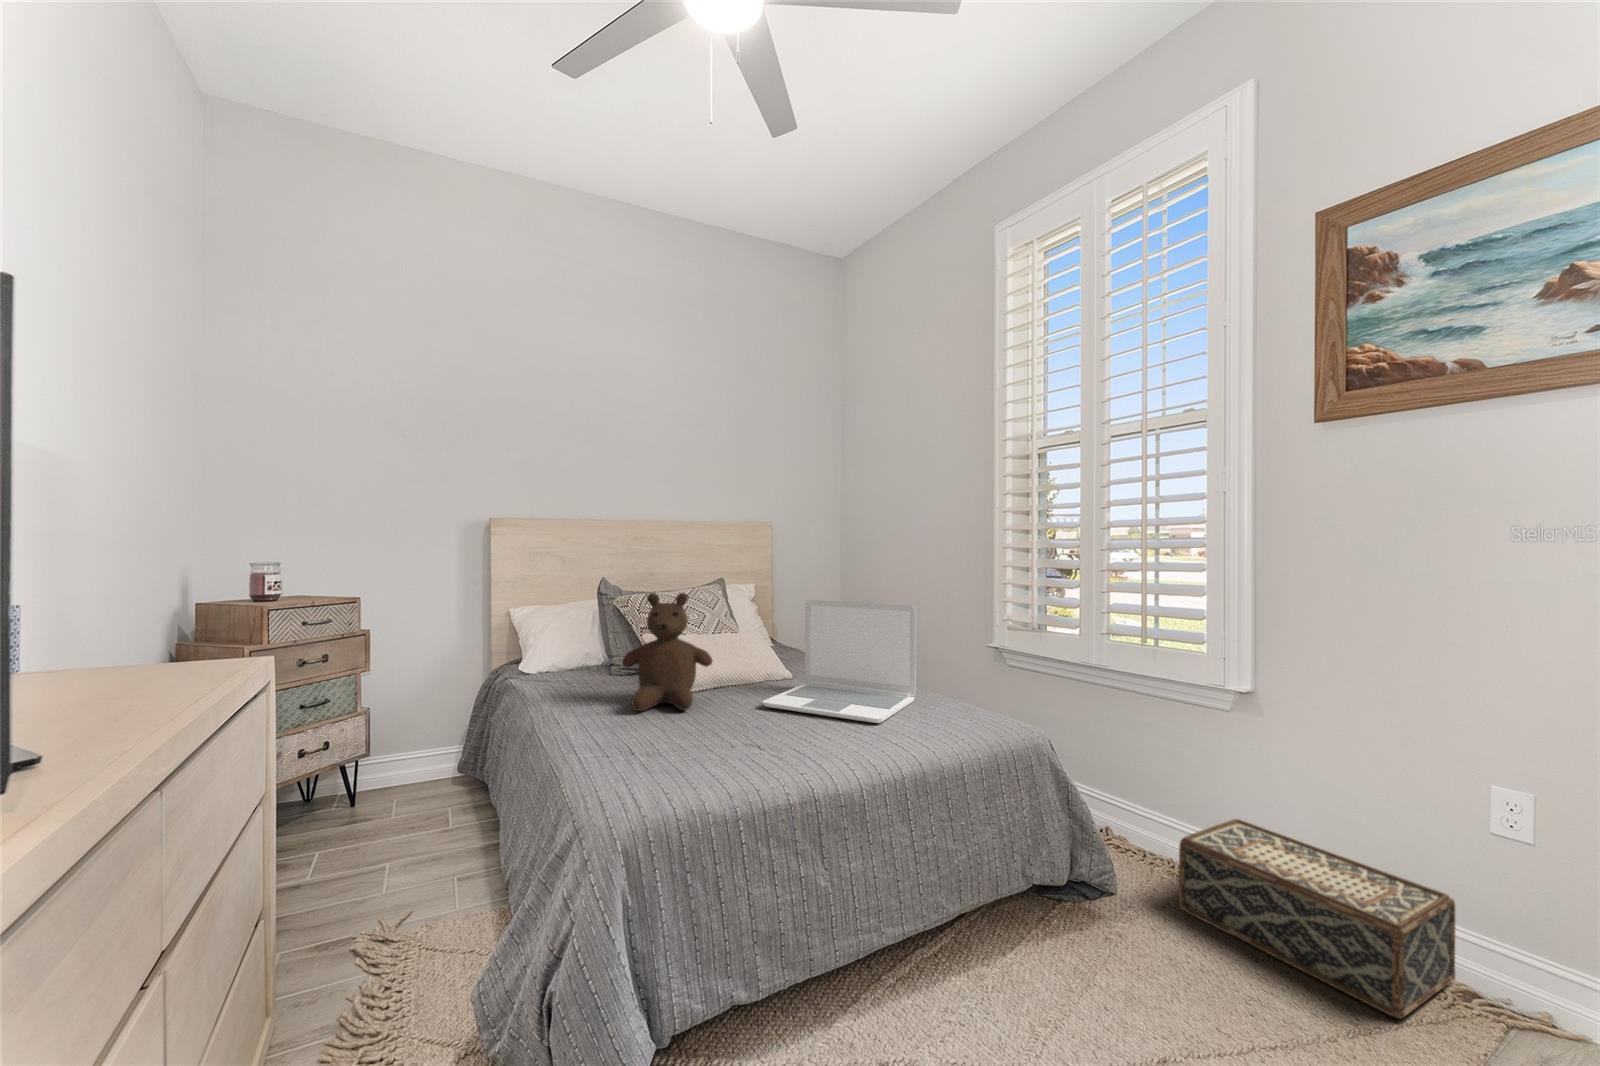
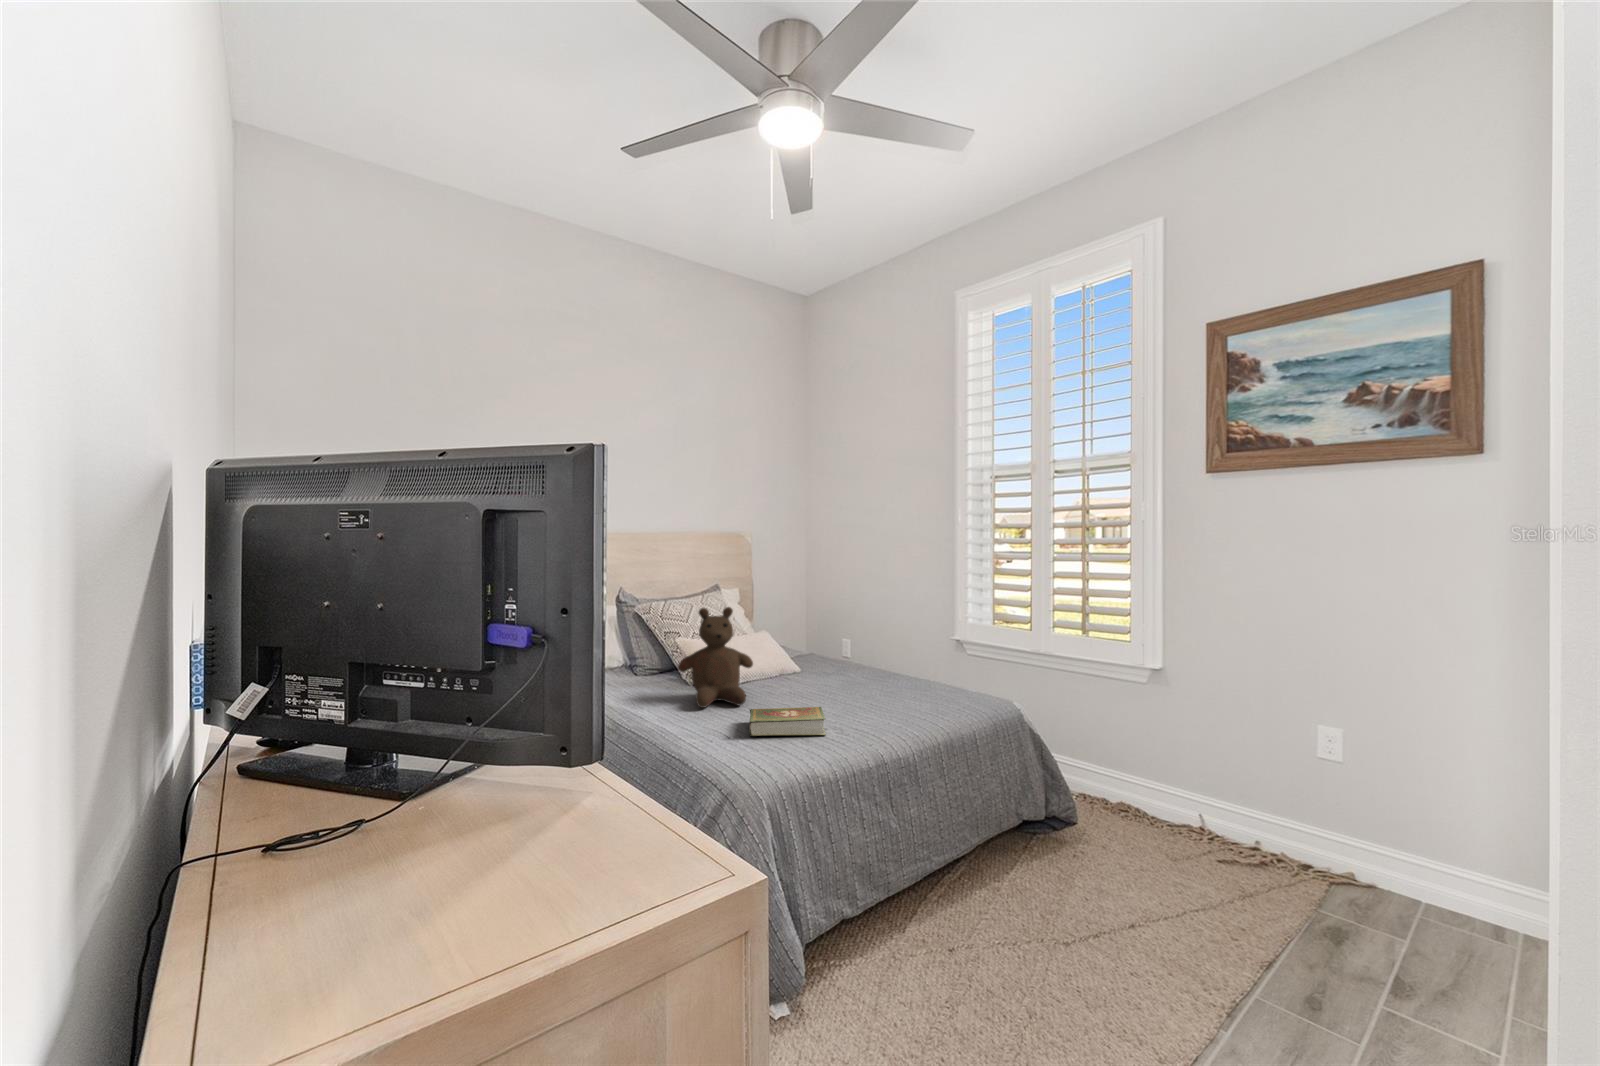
laptop: present [763,600,916,723] -> none [802,610,919,707]
book: none [658,716,765,755] -> present [749,707,826,736]
woven basket: present [1179,819,1456,1019] -> none [1118,764,1298,884]

